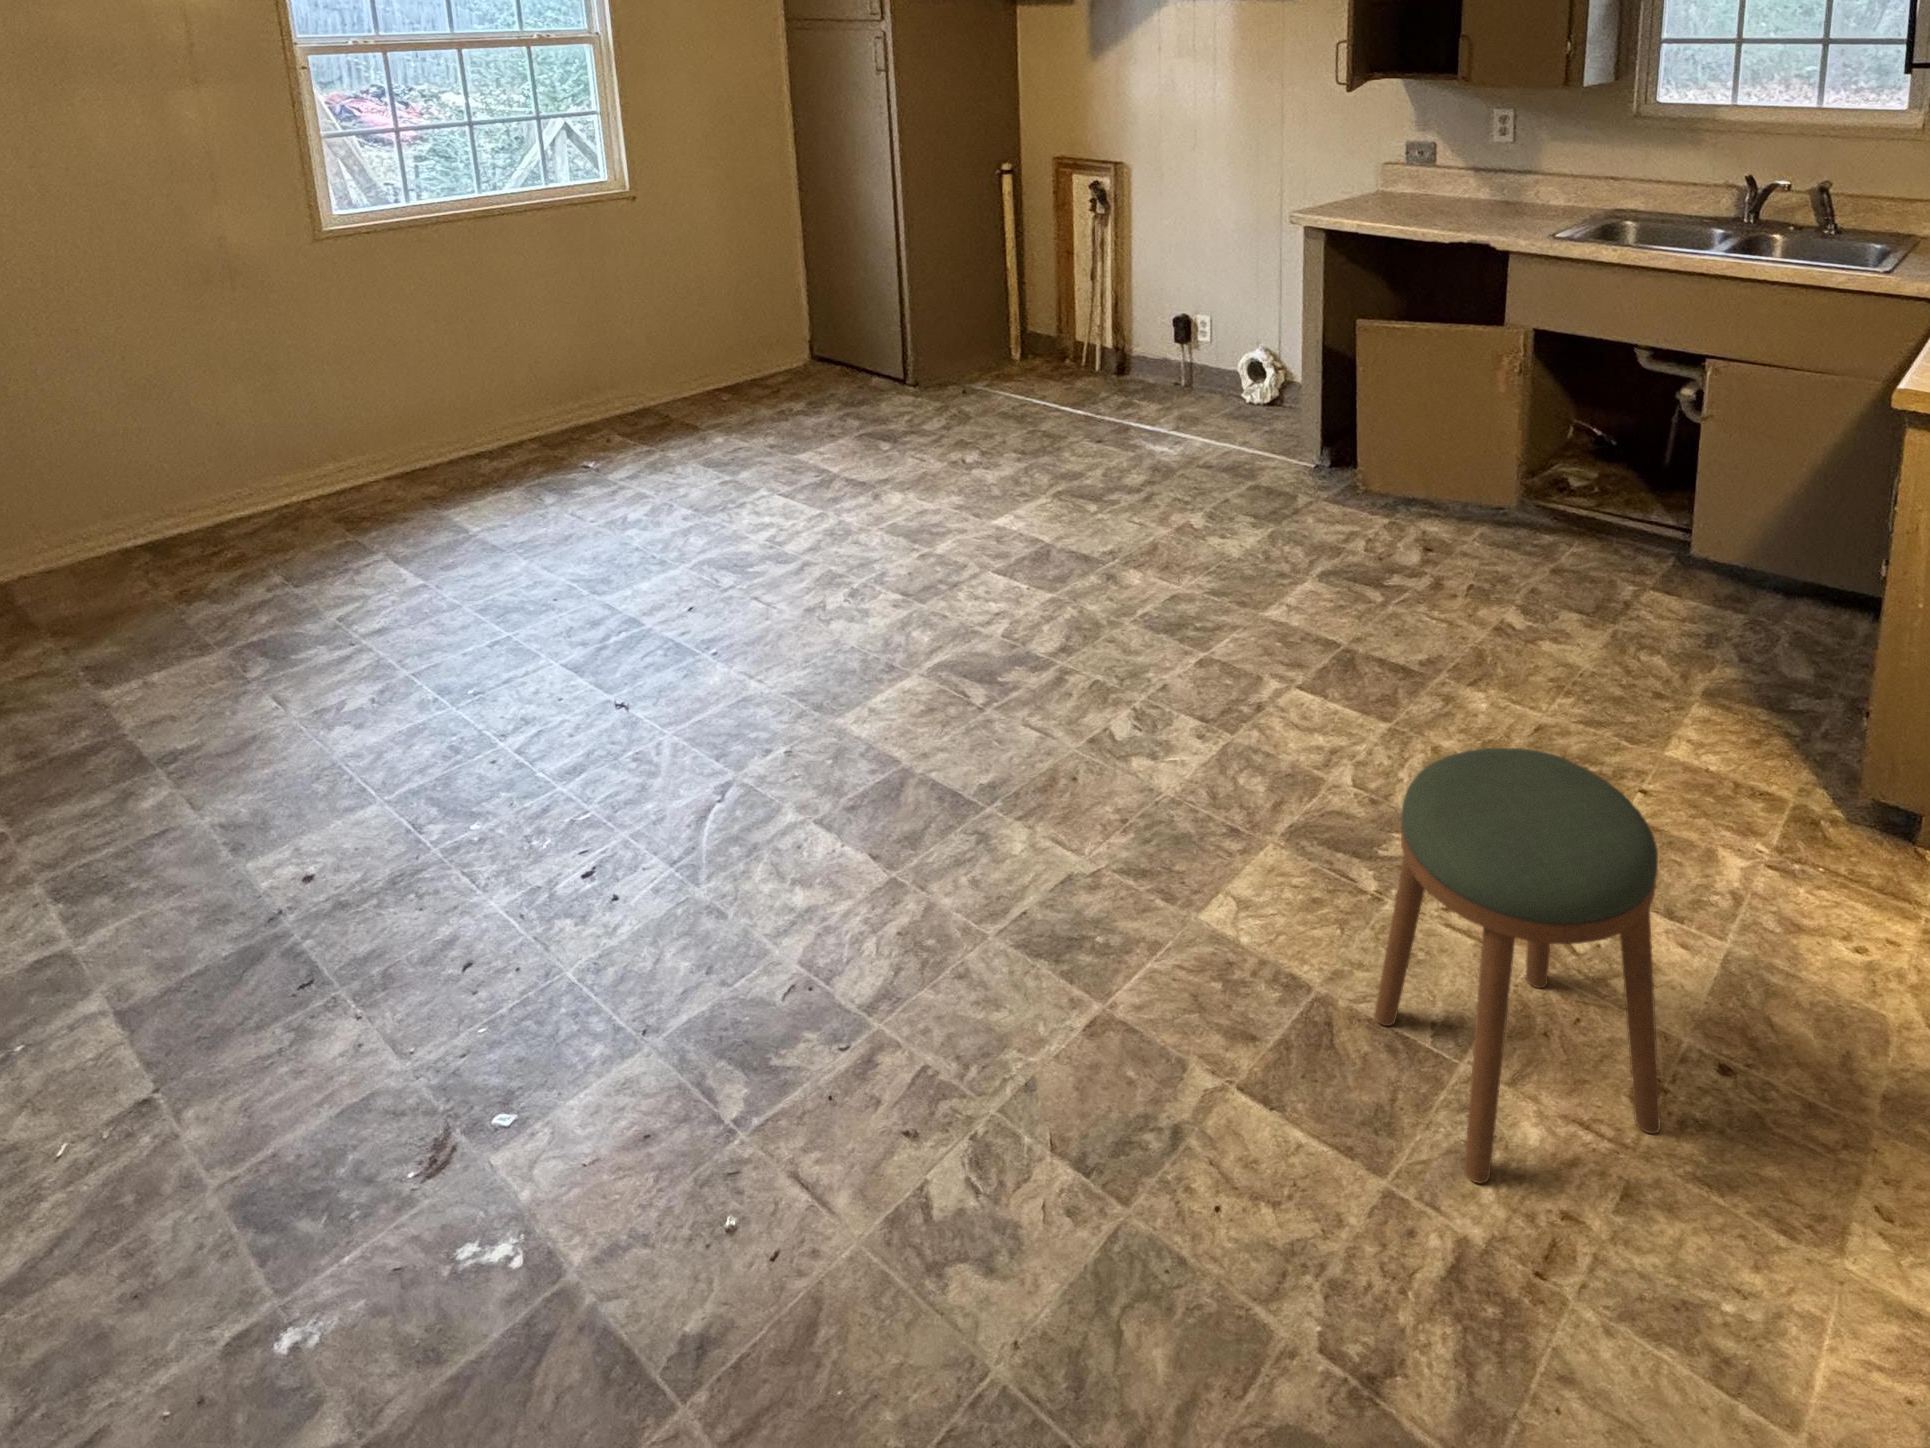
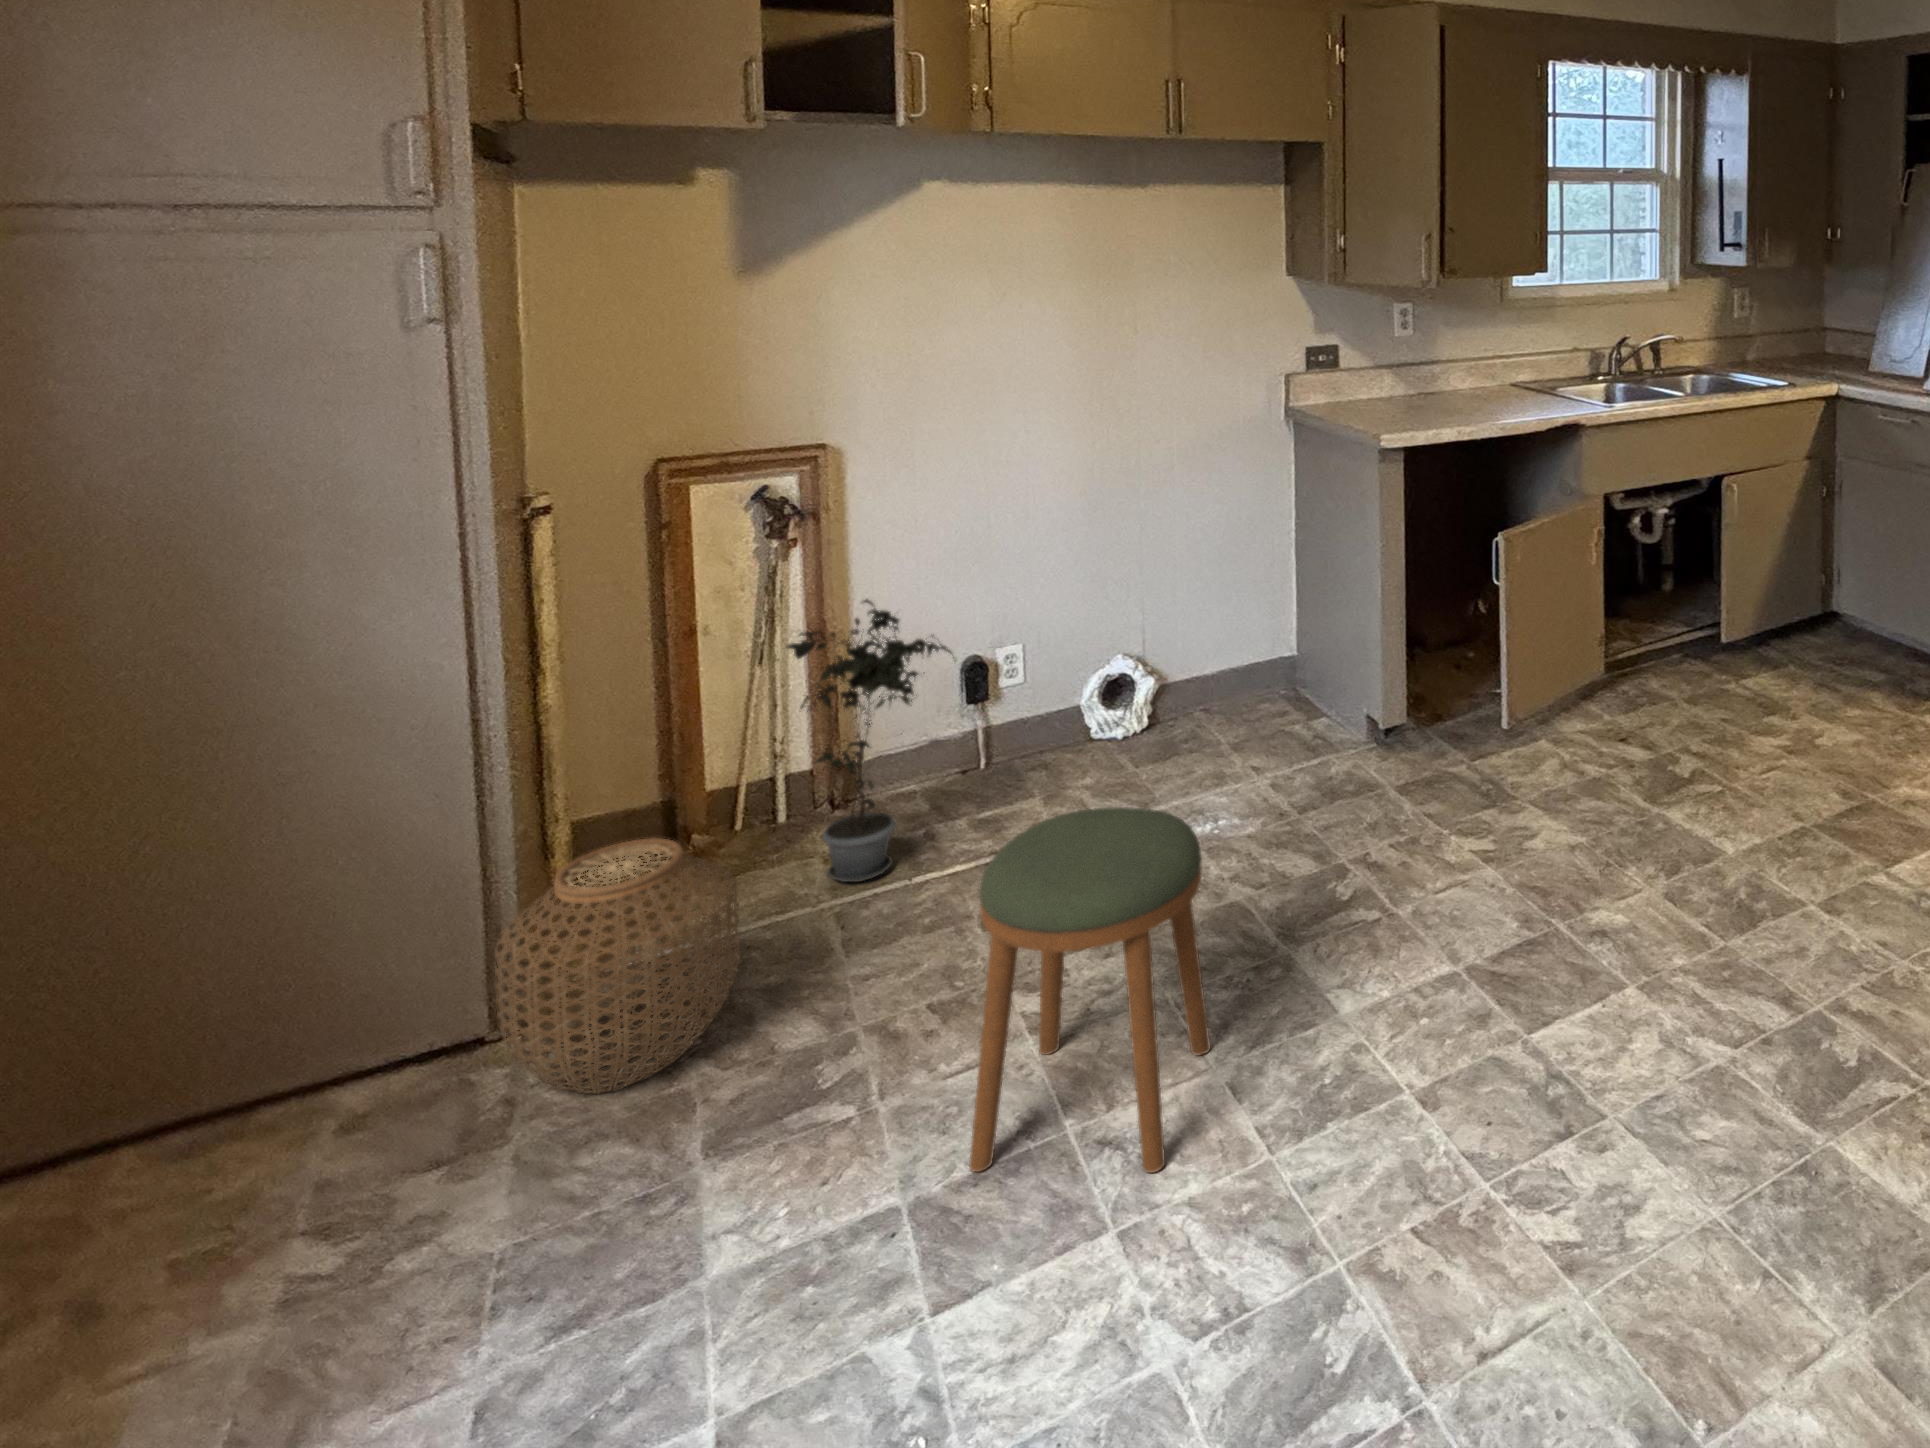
potted plant: none [1549,447,1687,720] -> present [787,599,954,882]
woven basket: none [1252,567,1414,757] -> present [495,838,740,1094]

